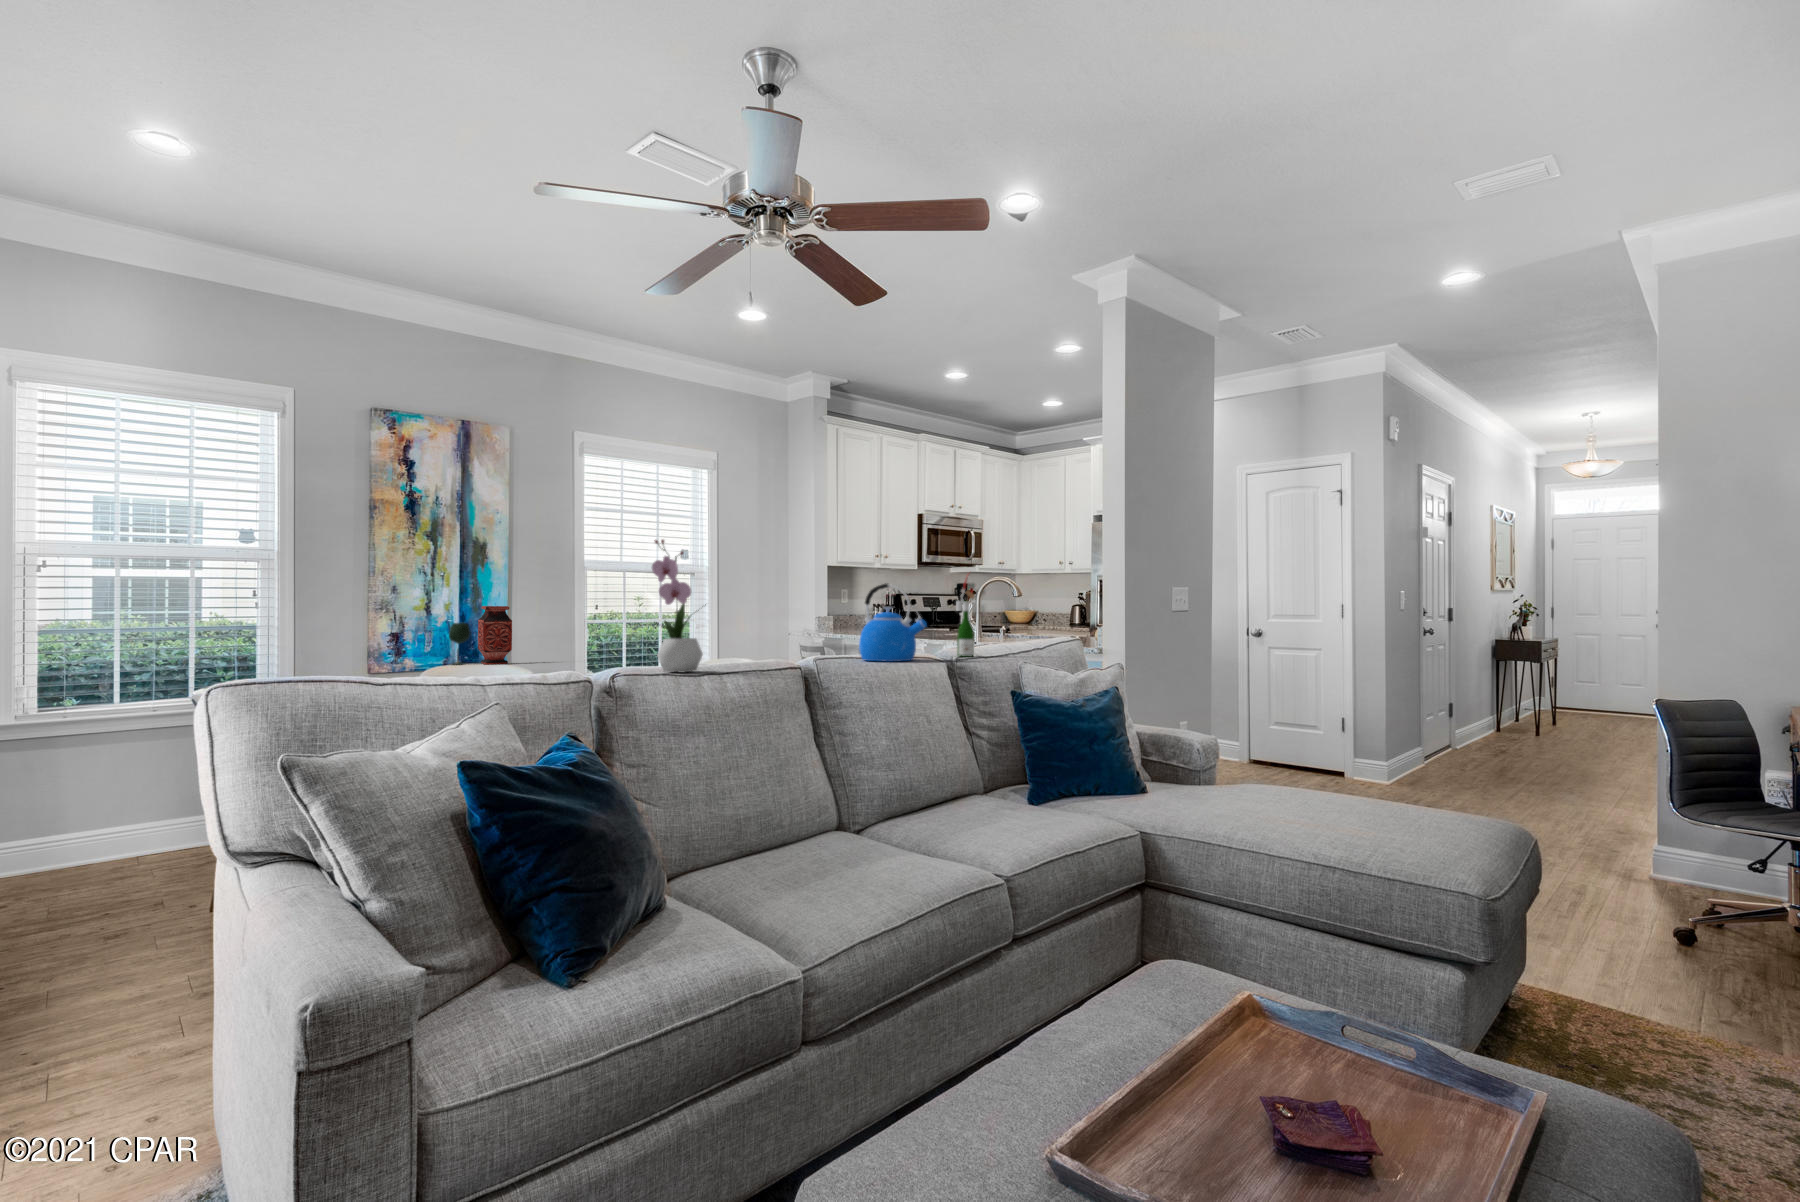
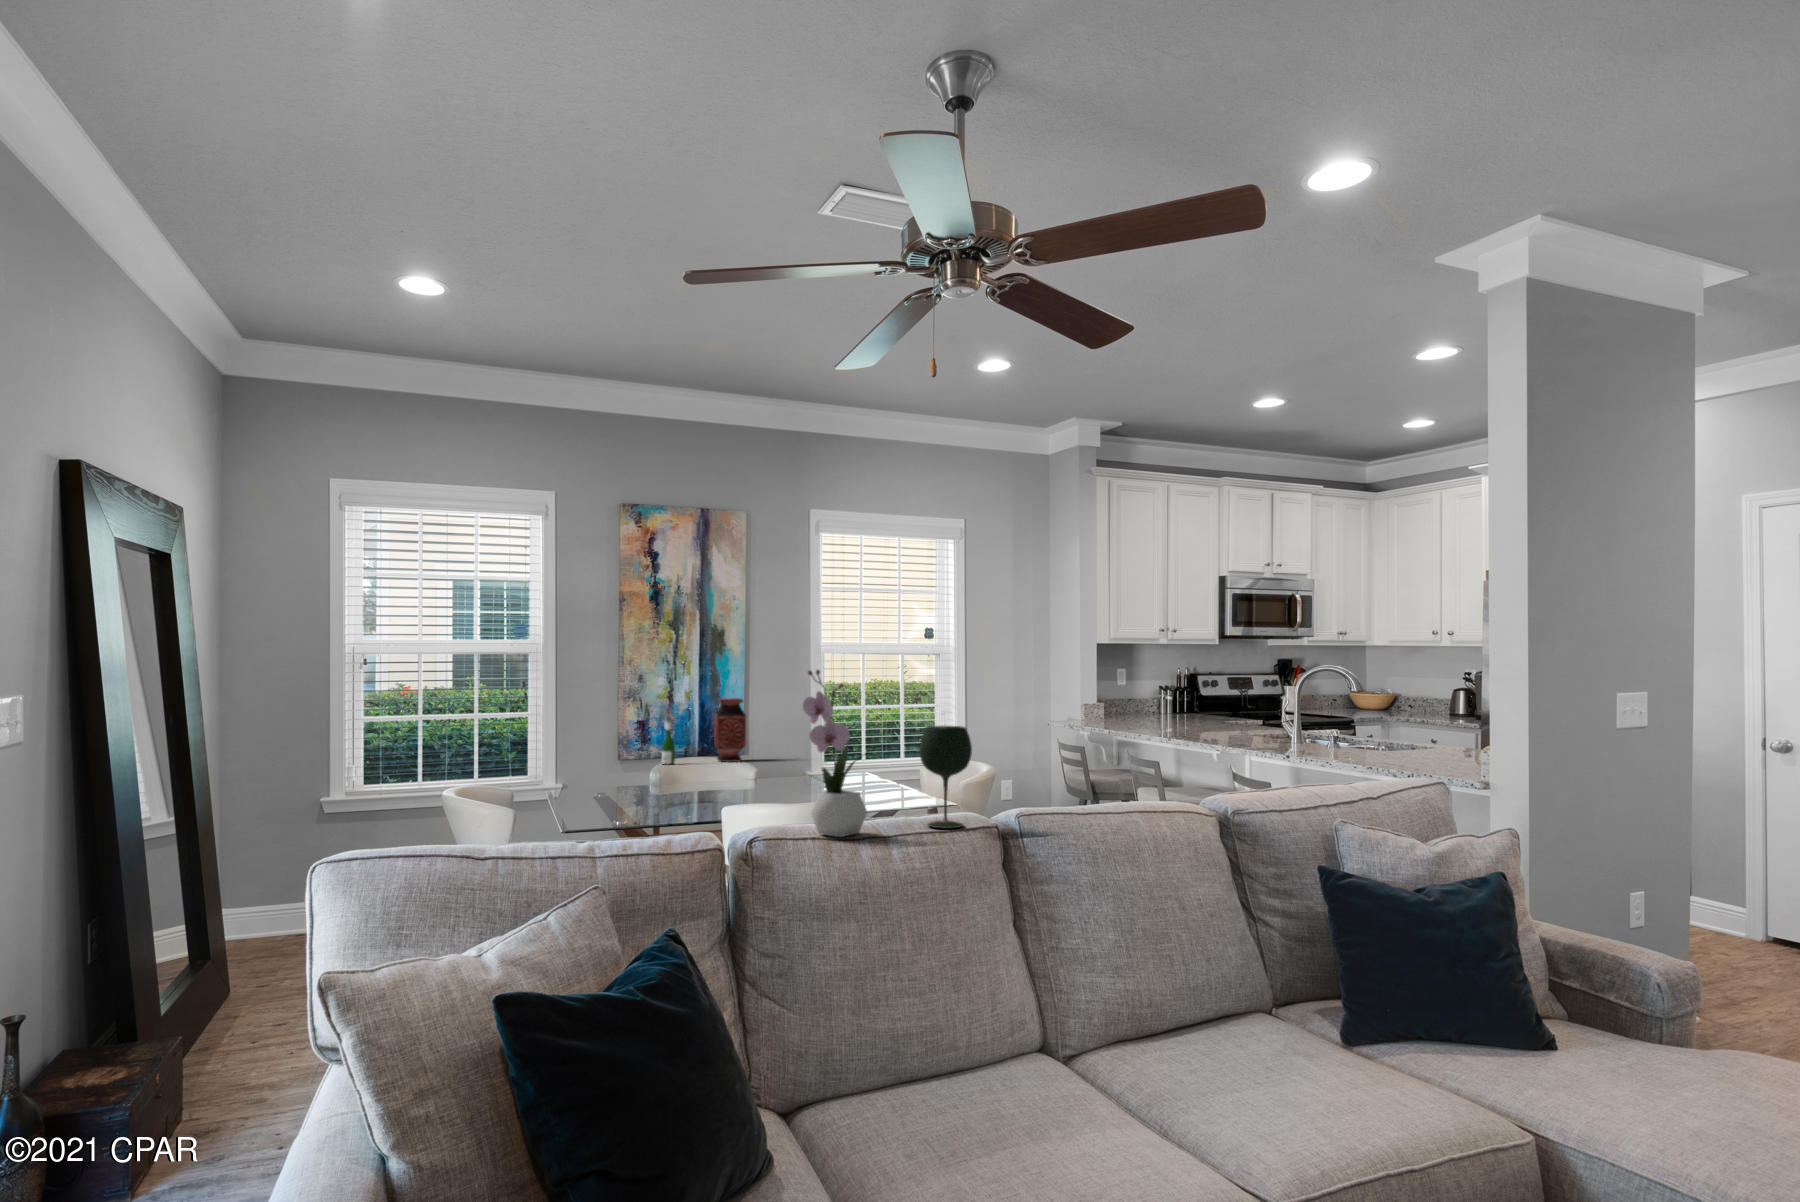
wine bottle: present [956,579,974,657] -> present [662,705,675,765]
kettle: present [859,583,927,662] -> none [1088,709,1178,817]
wine glass: present [449,623,471,665] -> present [919,726,972,829]

